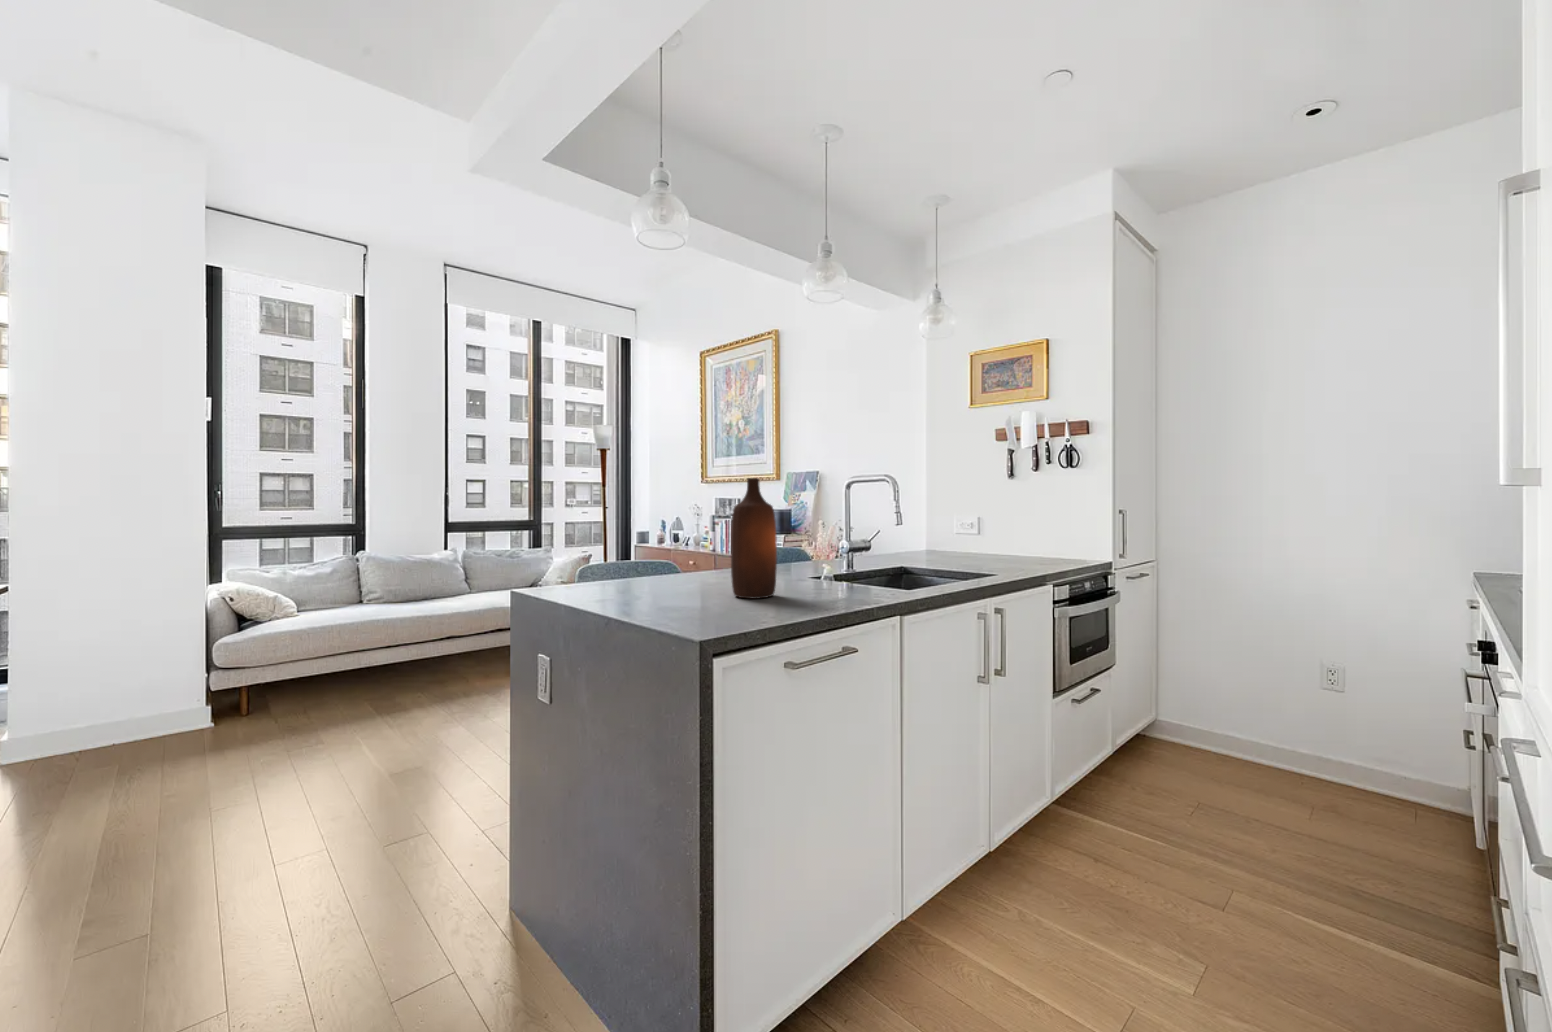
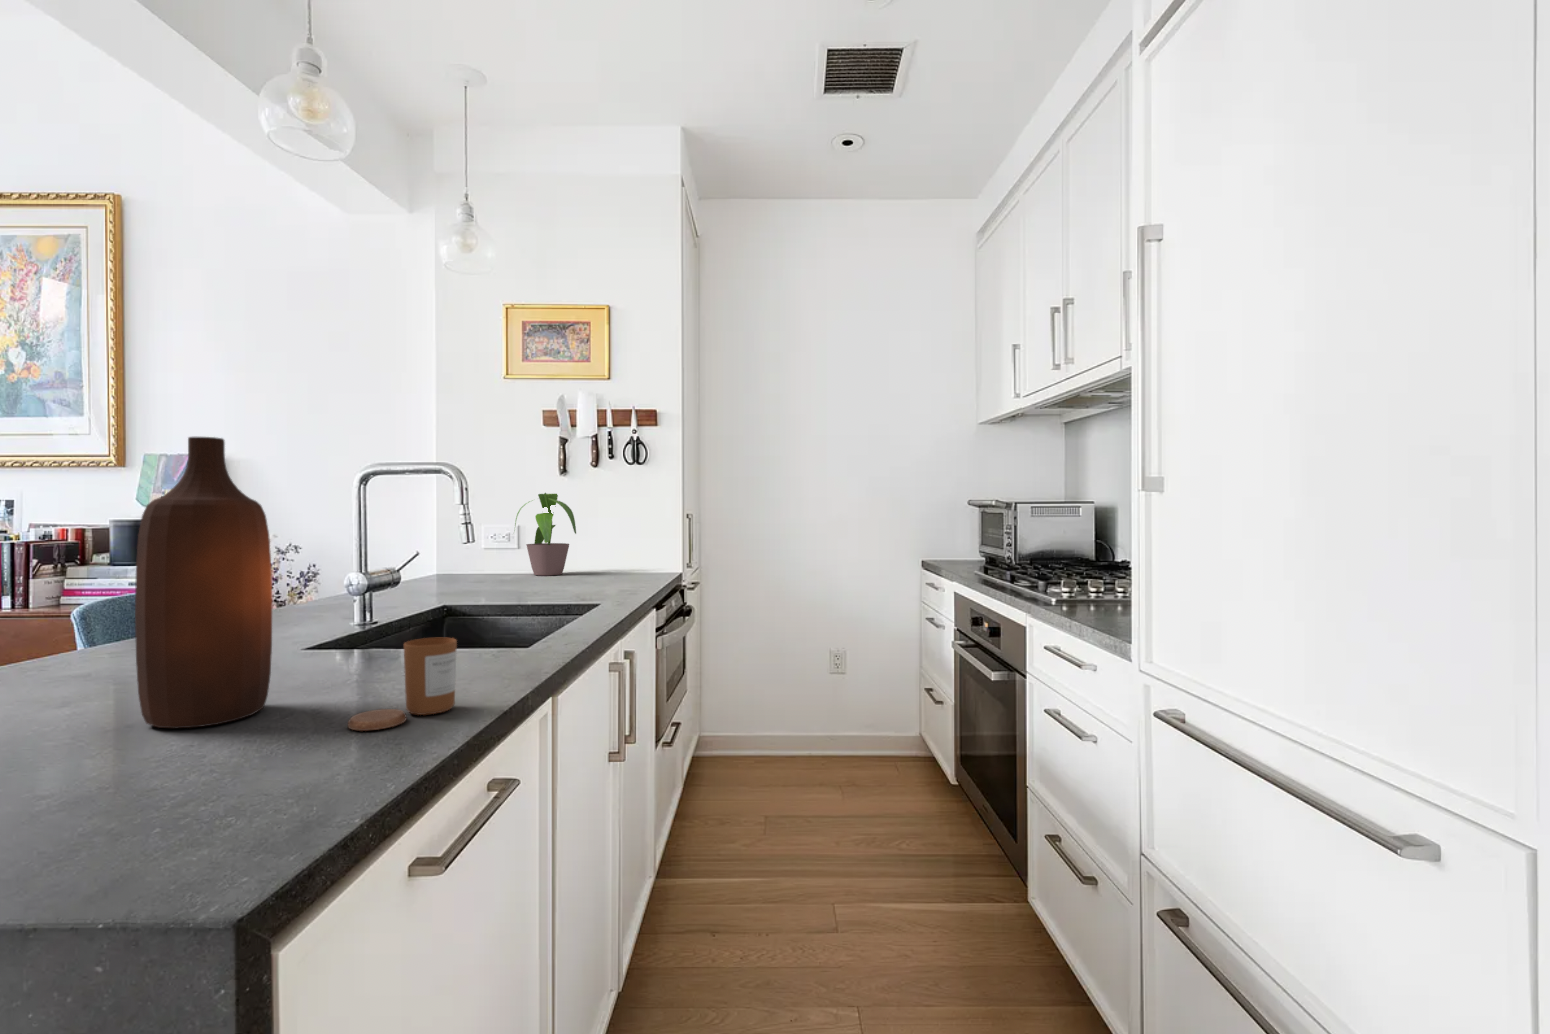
potted plant: none [969,491,1025,552] -> present [515,493,576,575]
candle: none [792,571,840,608] -> present [348,637,457,731]

